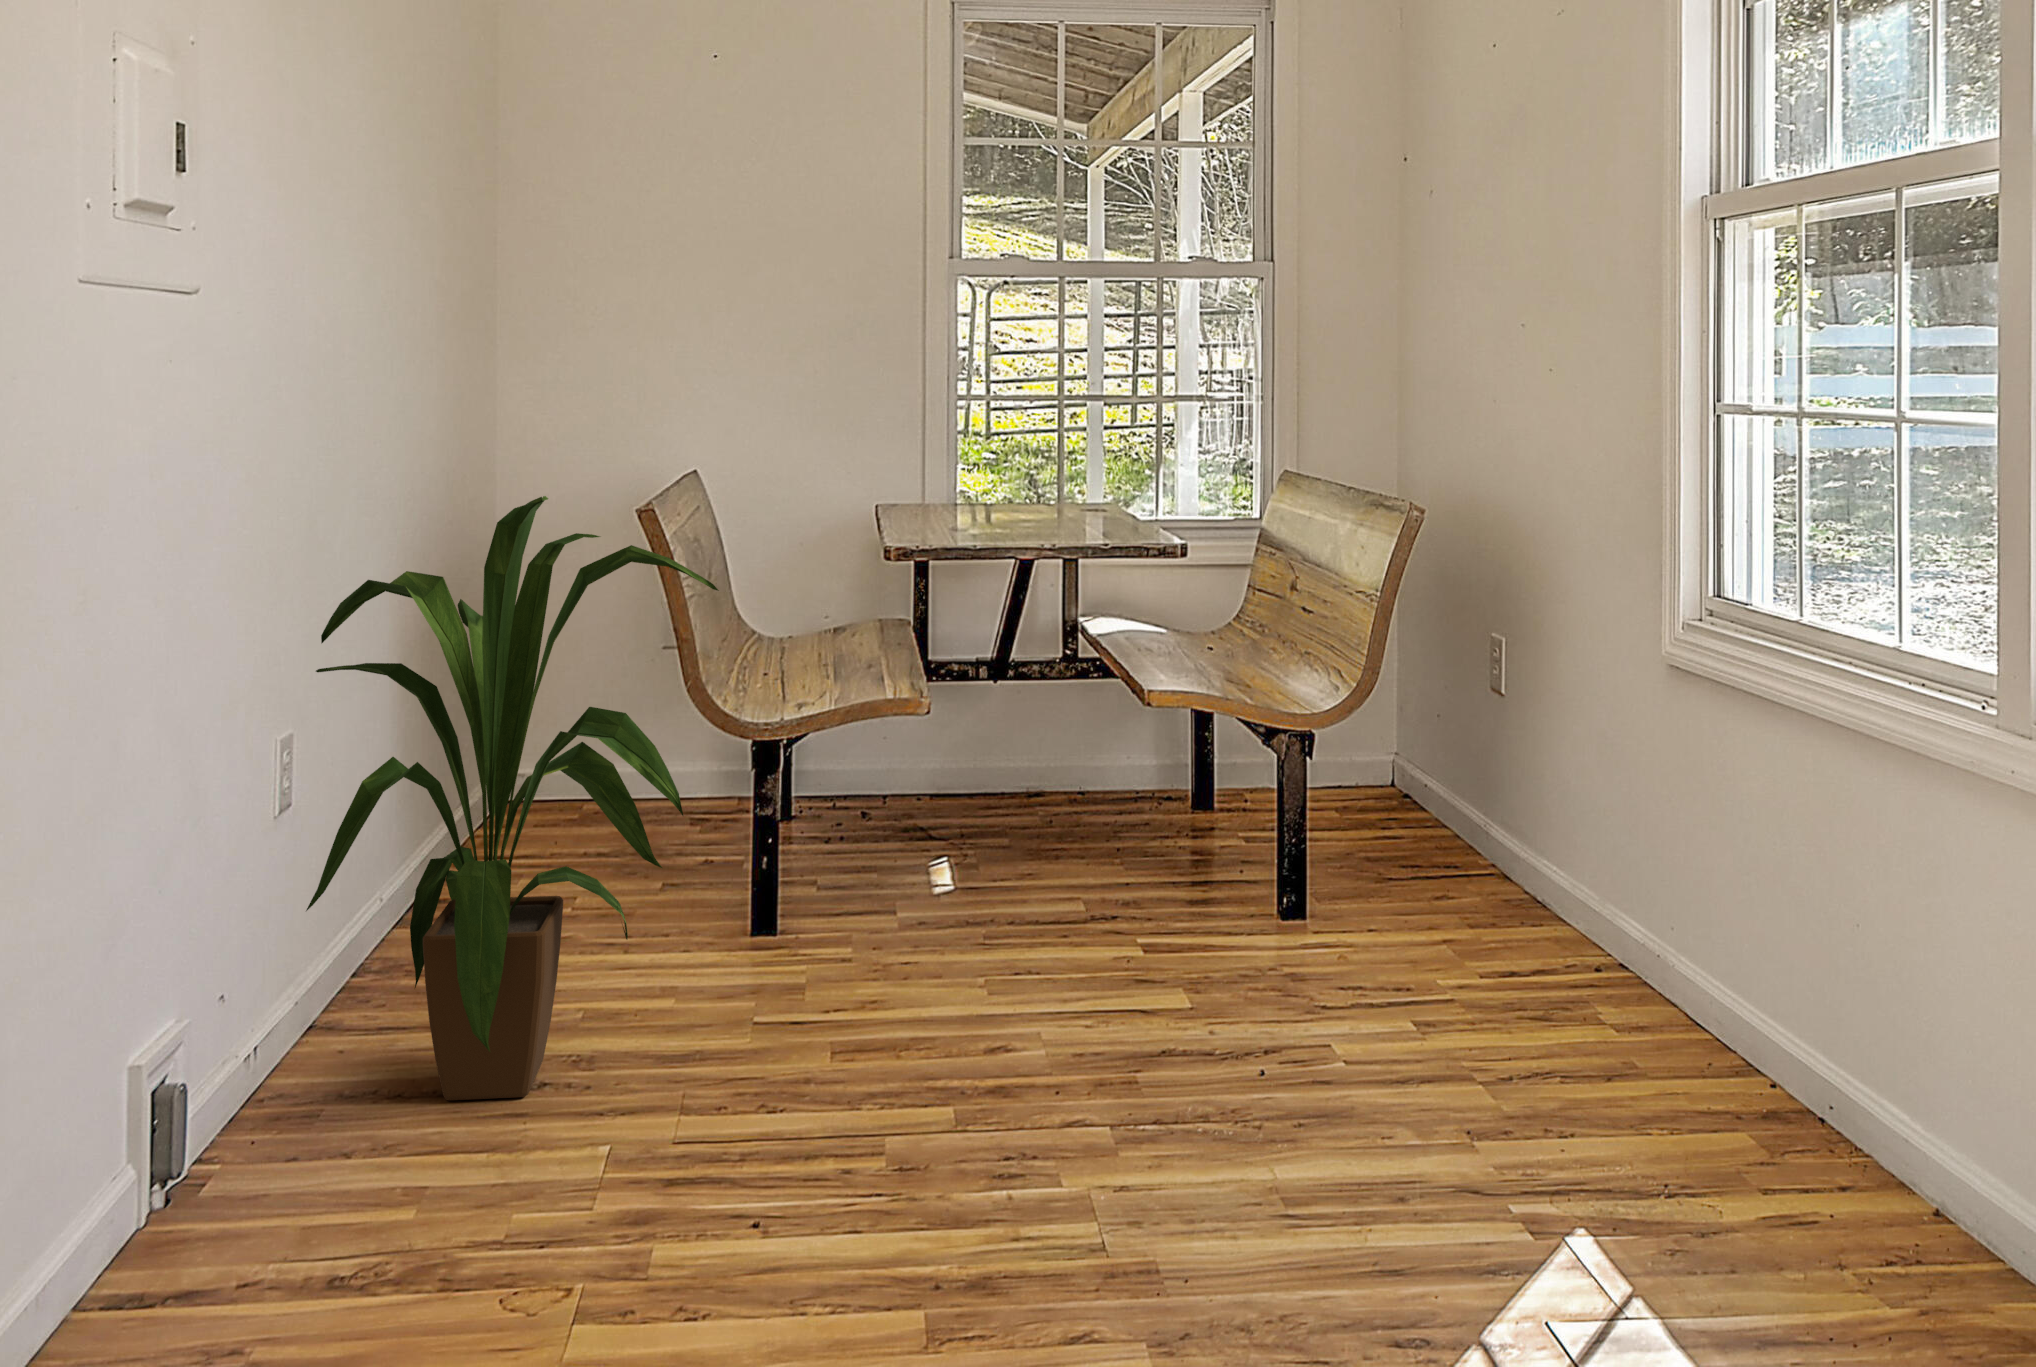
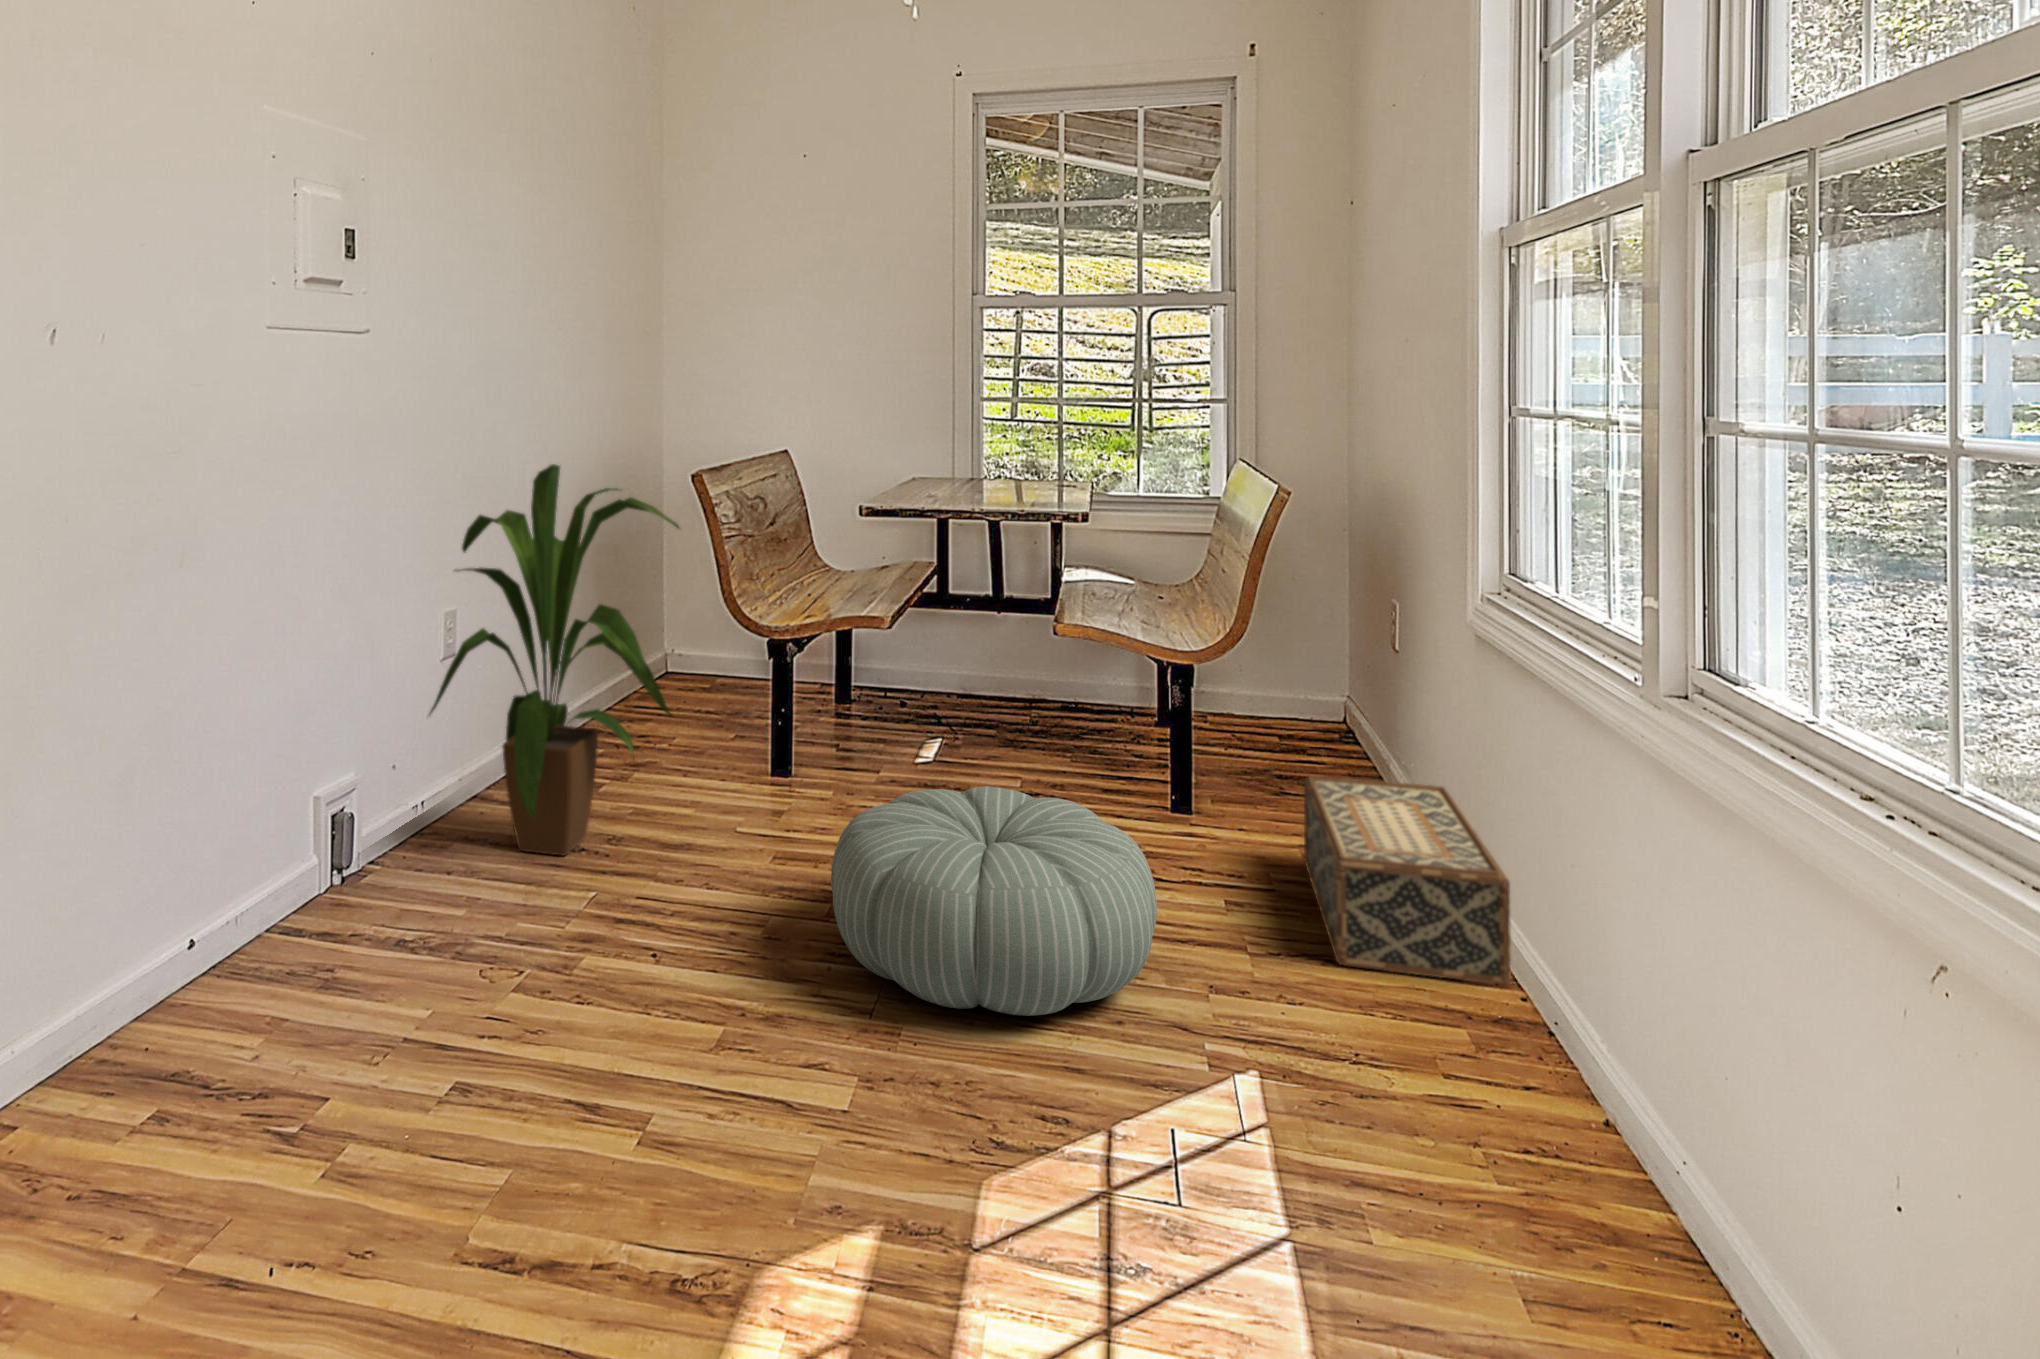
woven basket: none [1460,852,1743,1078] -> present [1304,776,1511,985]
pouf: none [987,913,1420,1221] -> present [831,786,1157,1016]

